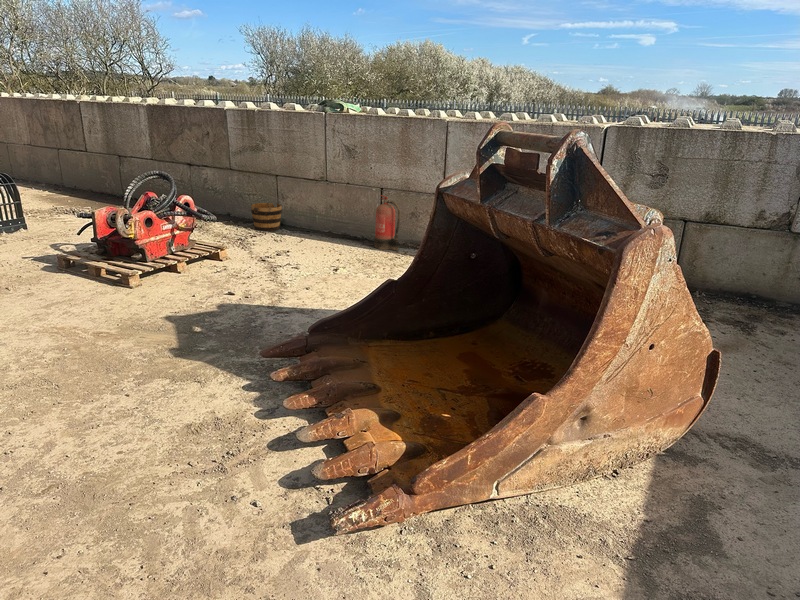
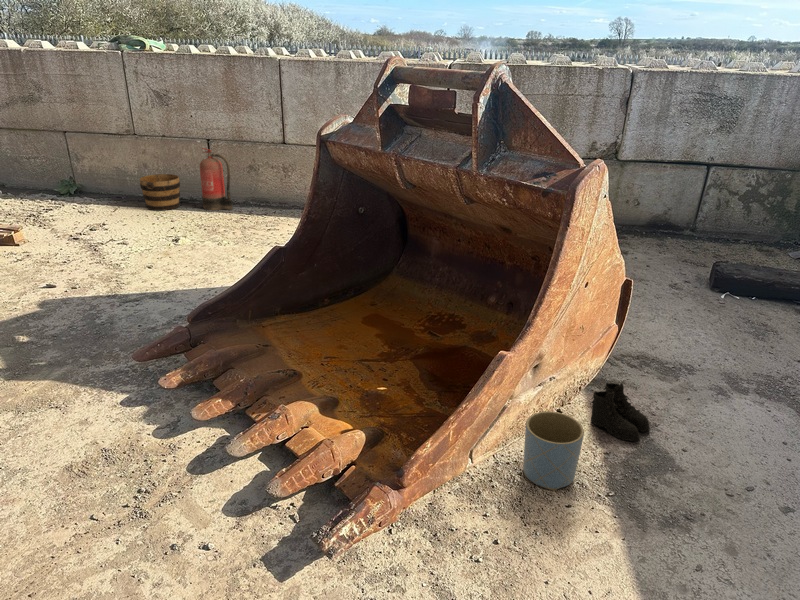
bucket: present [251,203,282,231] -> present [140,174,180,211]
boots: none [645,453,707,516] -> present [591,383,650,441]
planter: none [550,461,610,539] -> present [523,411,584,491]

